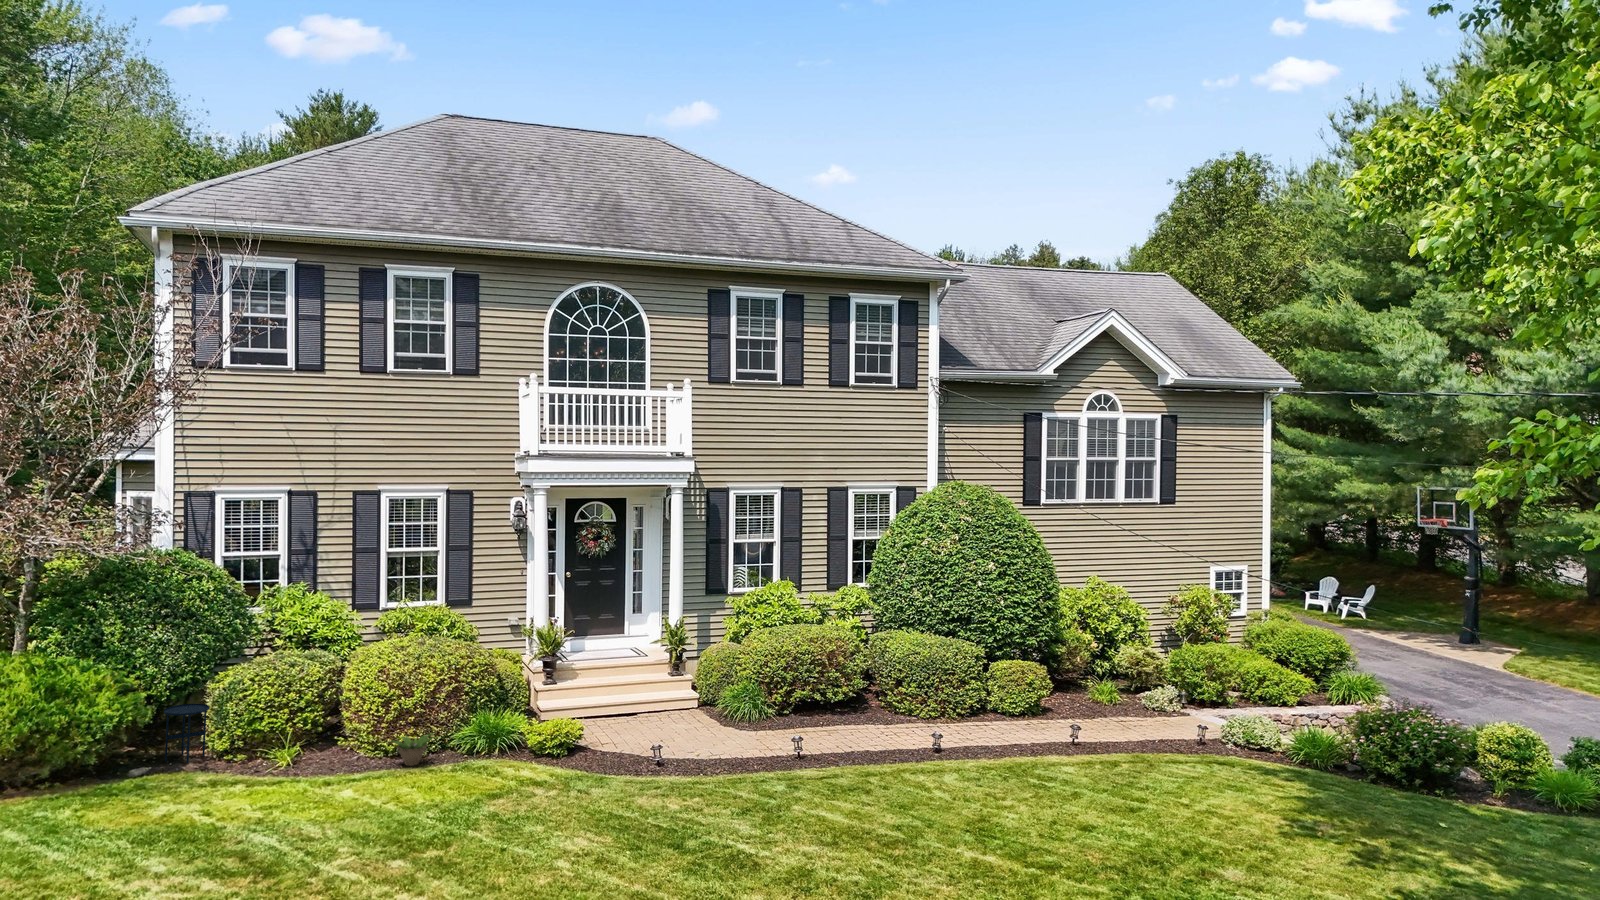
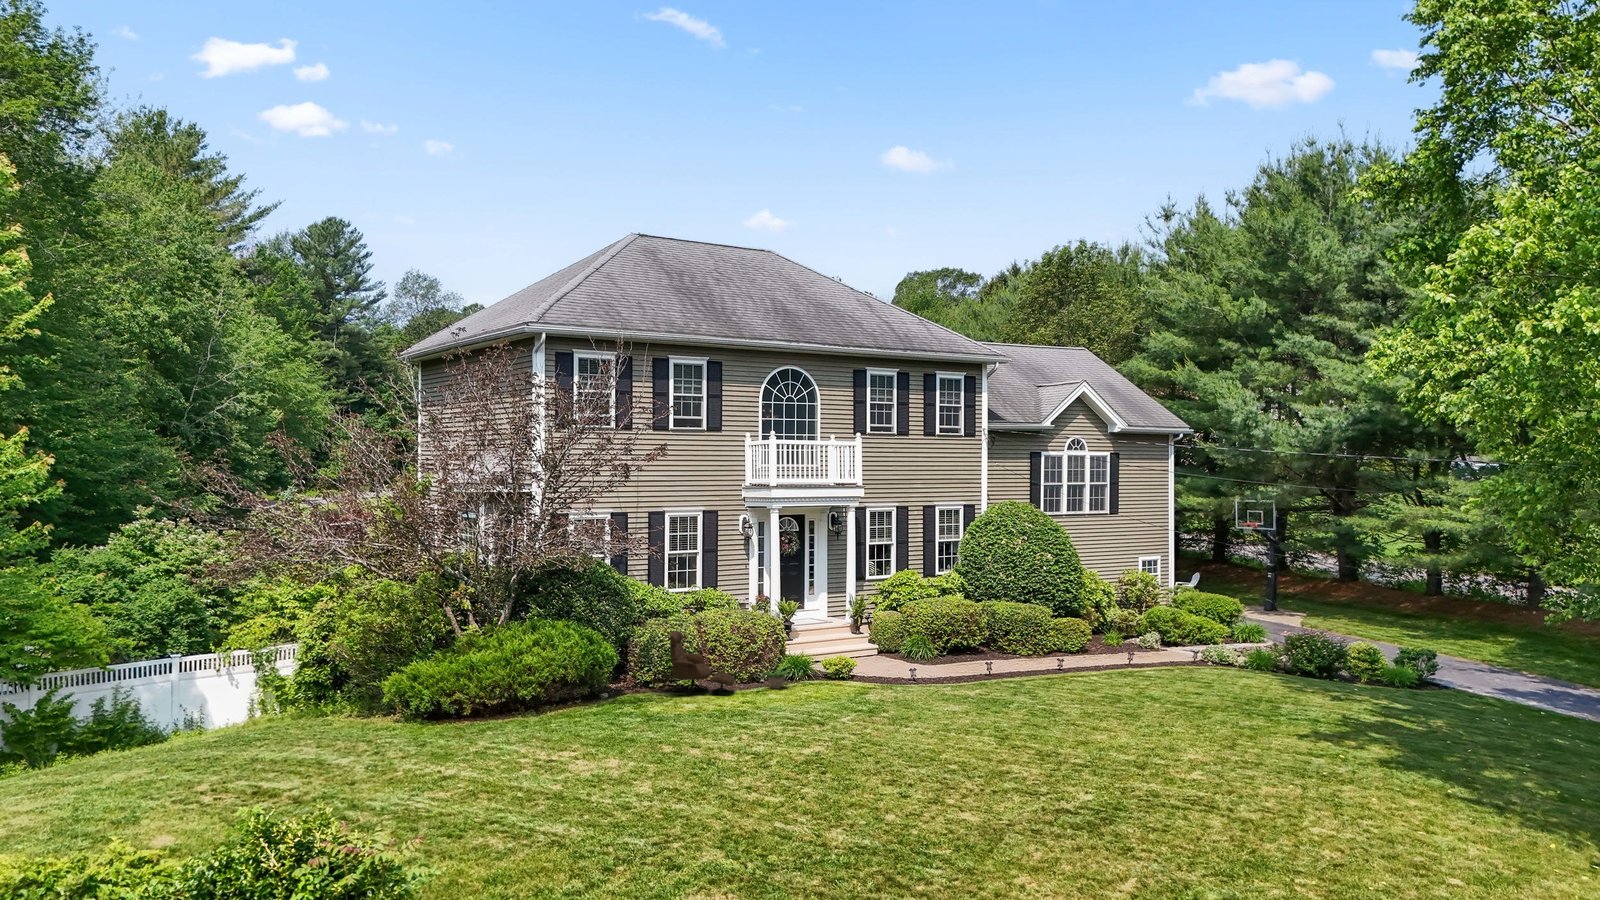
lounge chair: none [230,668,337,775] -> present [670,631,735,696]
side table: present [164,704,209,763] -> none [622,656,648,694]

